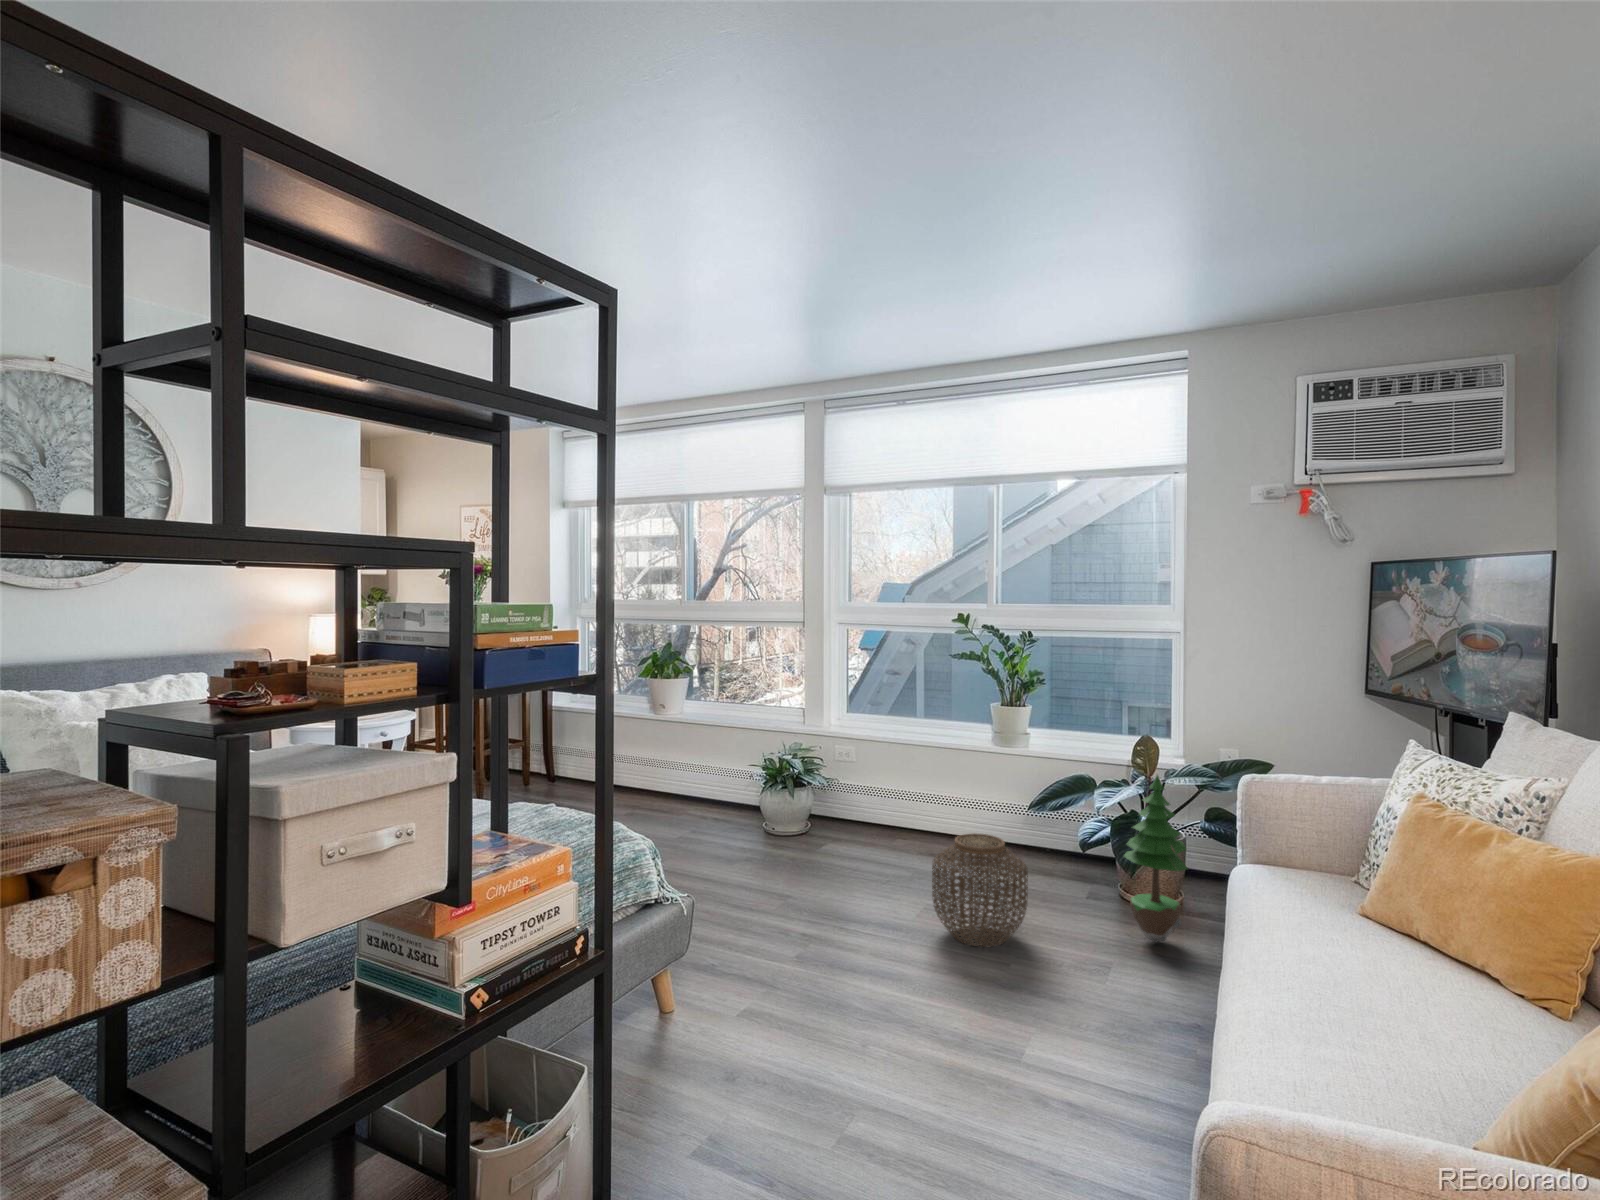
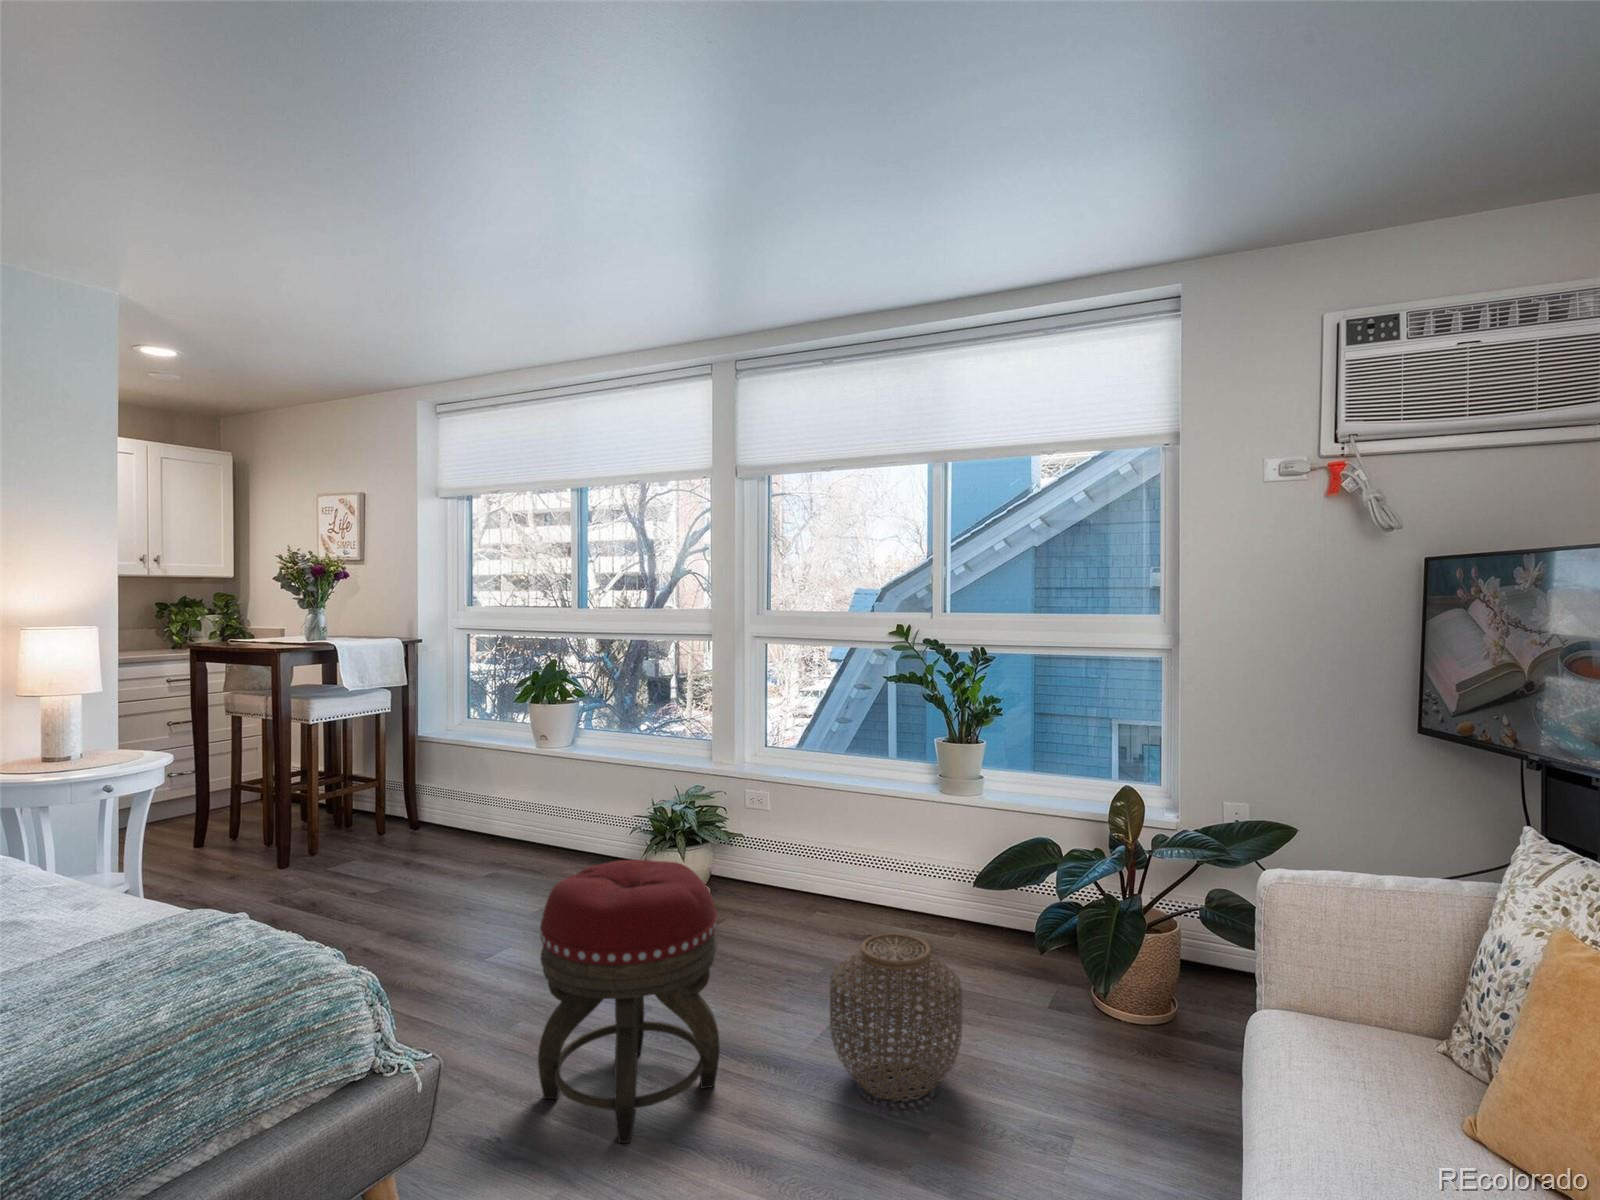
potted tree: present [1124,775,1188,942] -> none [1094,853,1186,1090]
footstool: none [729,780,854,966] -> present [538,860,720,1143]

